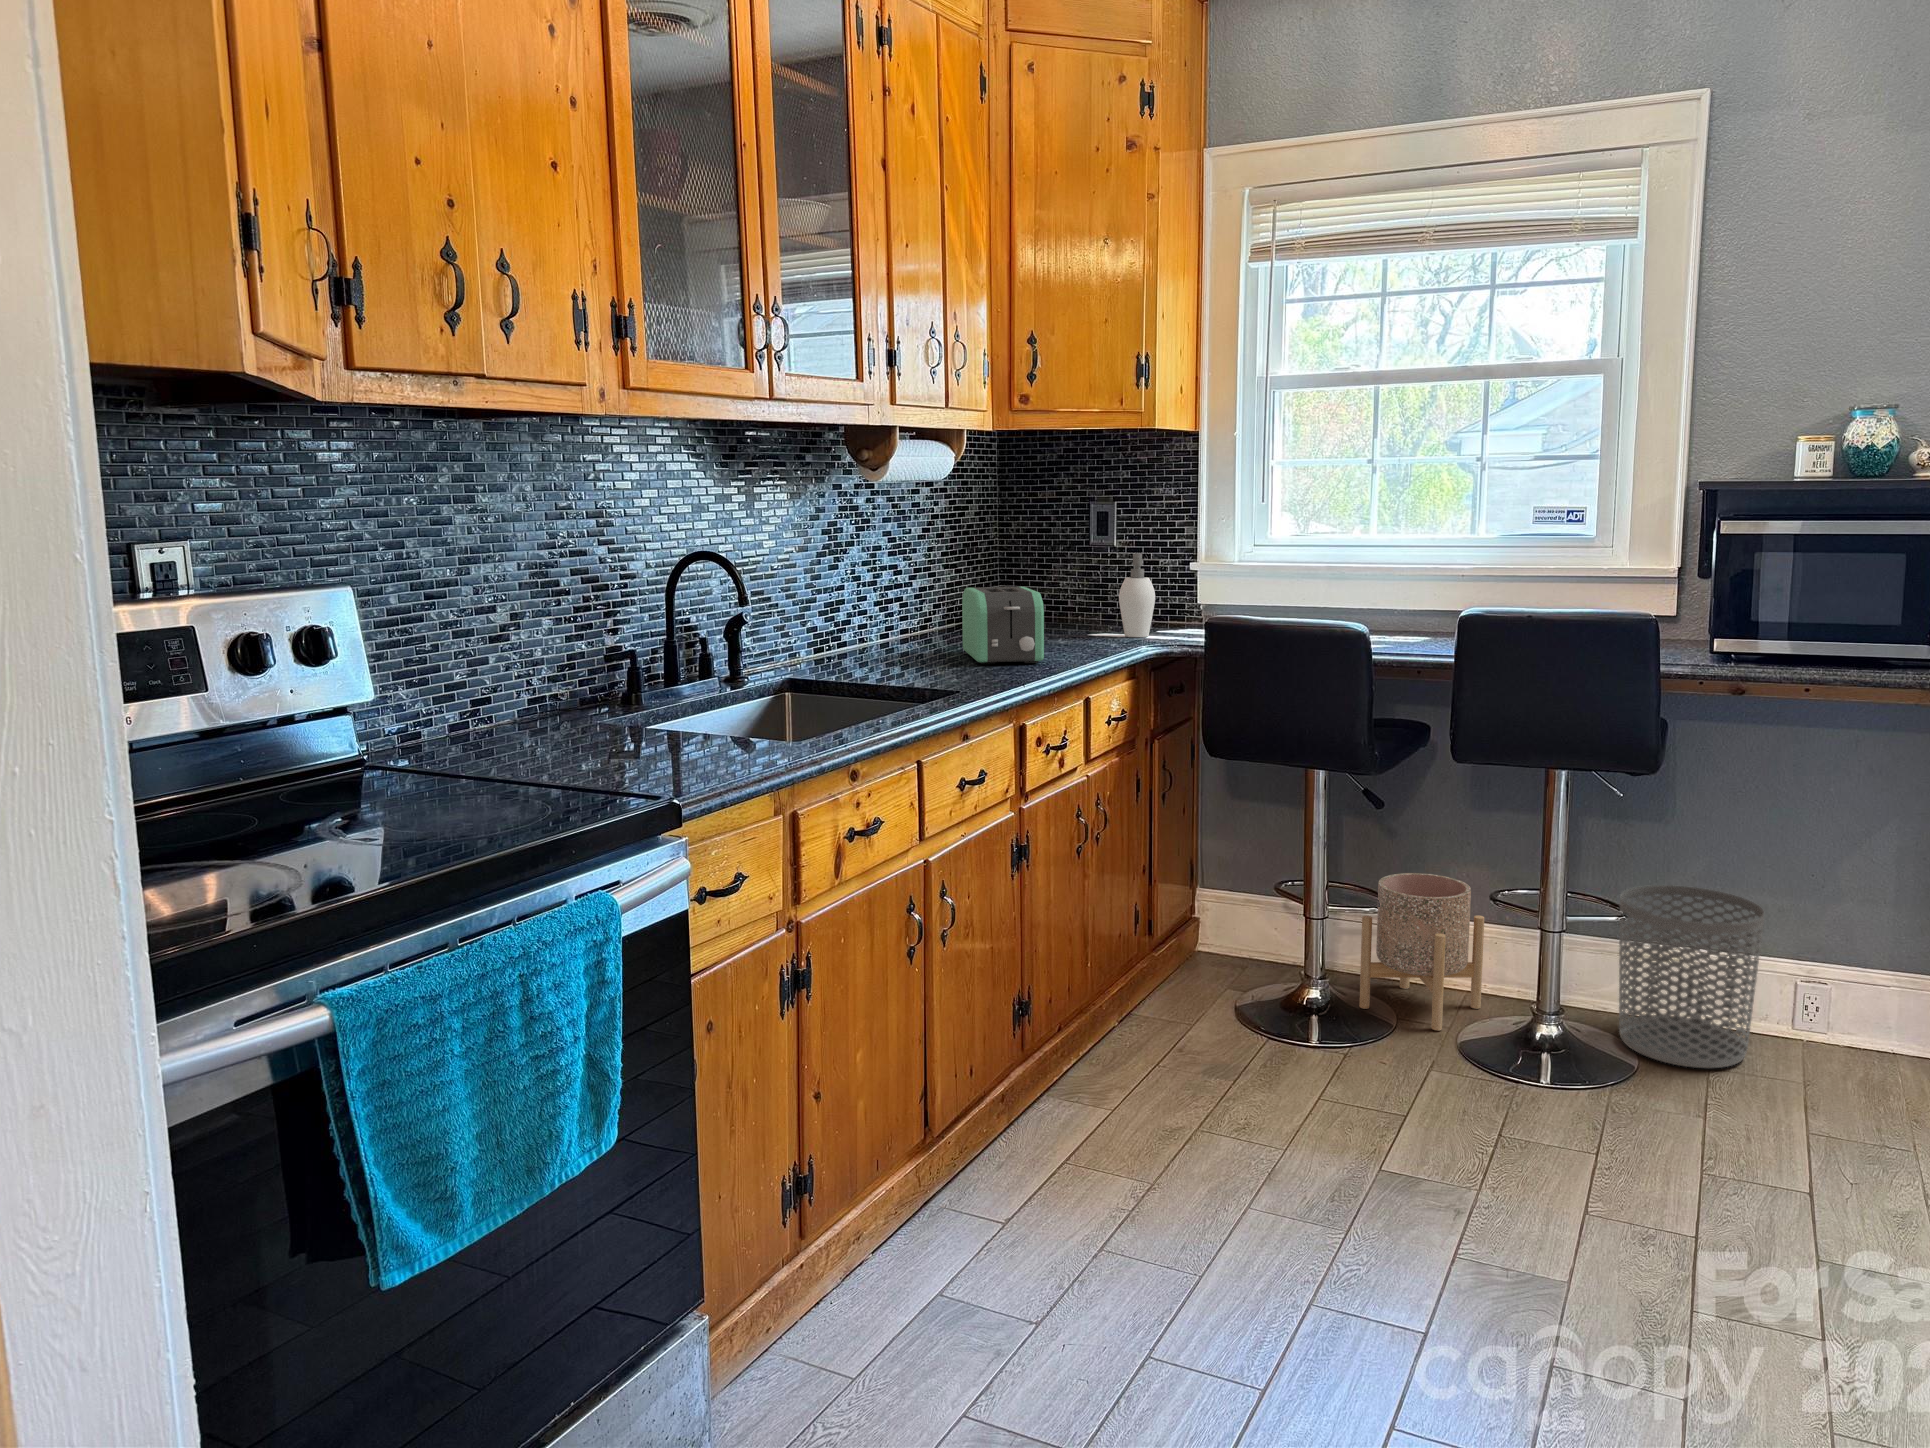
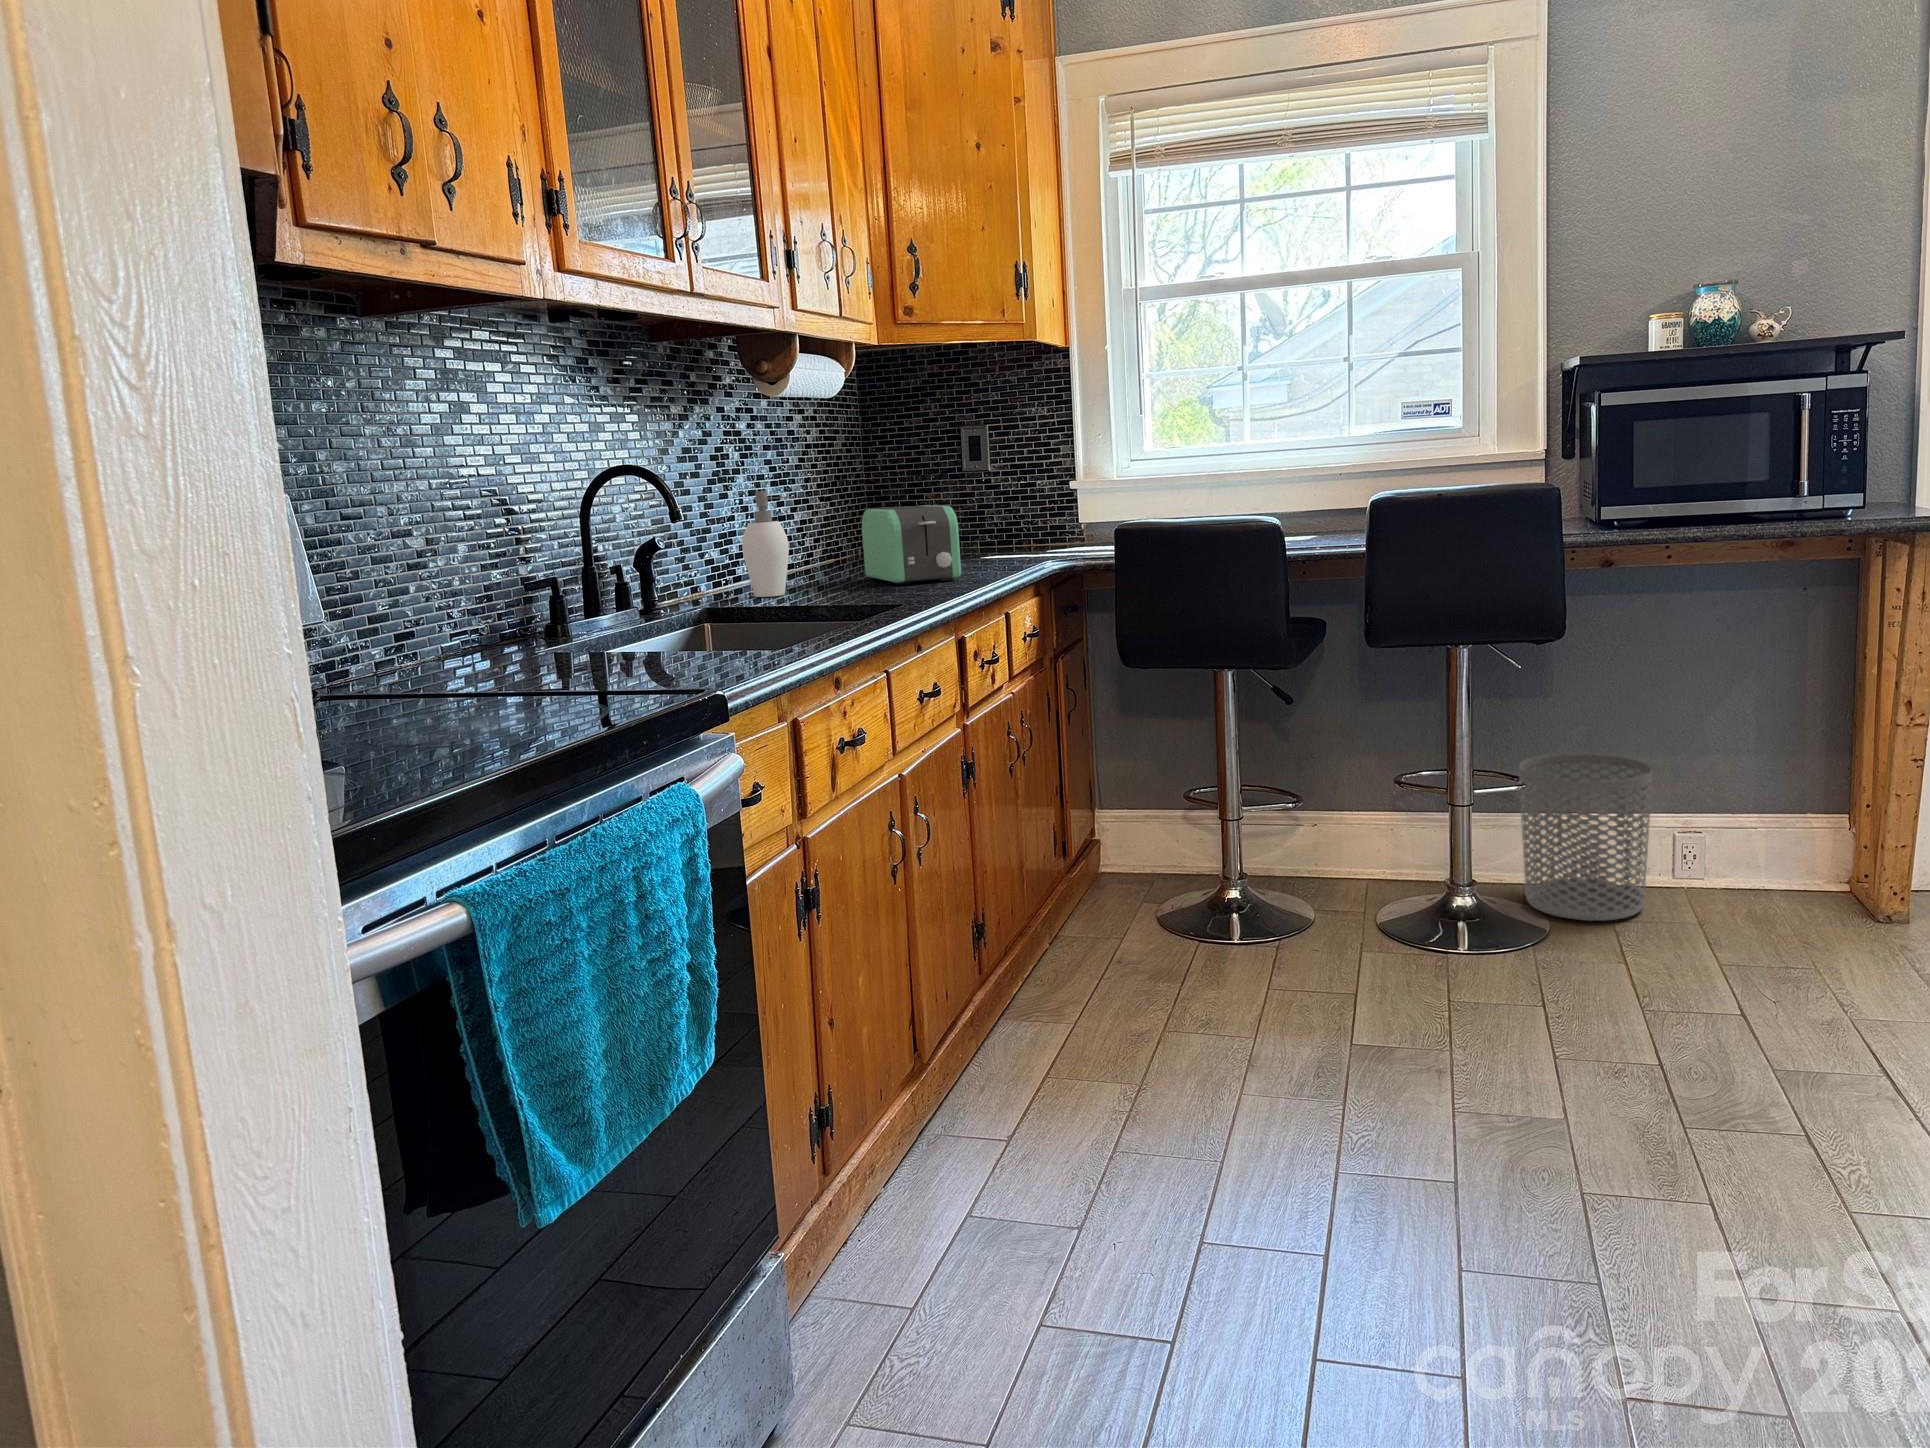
soap dispenser: present [1119,553,1163,637] -> present [742,491,792,597]
planter: present [1359,873,1484,1031] -> none [1277,769,1392,917]

